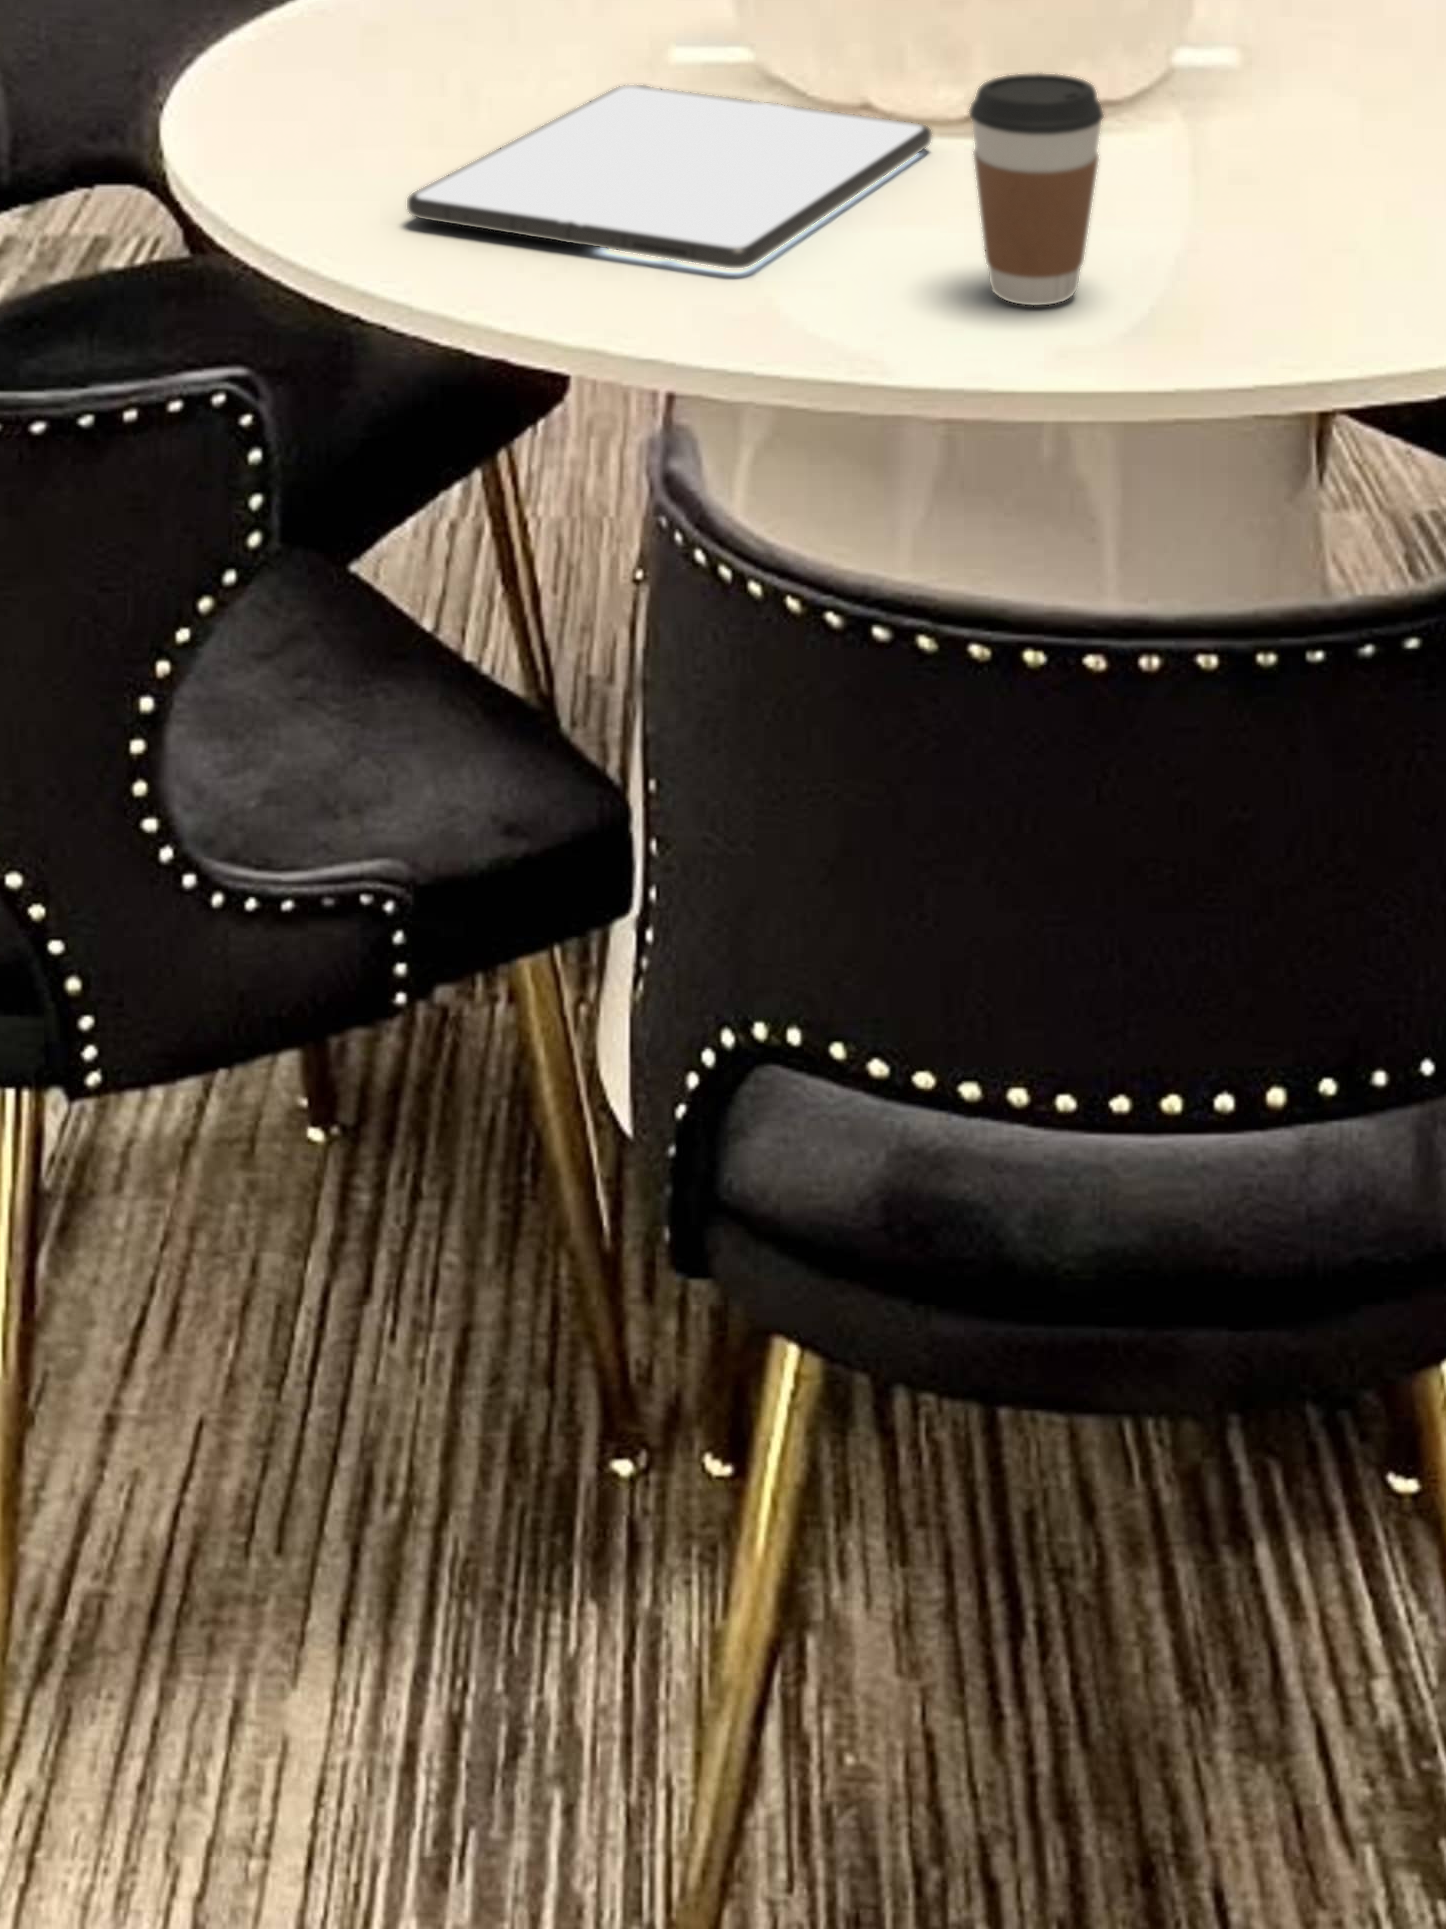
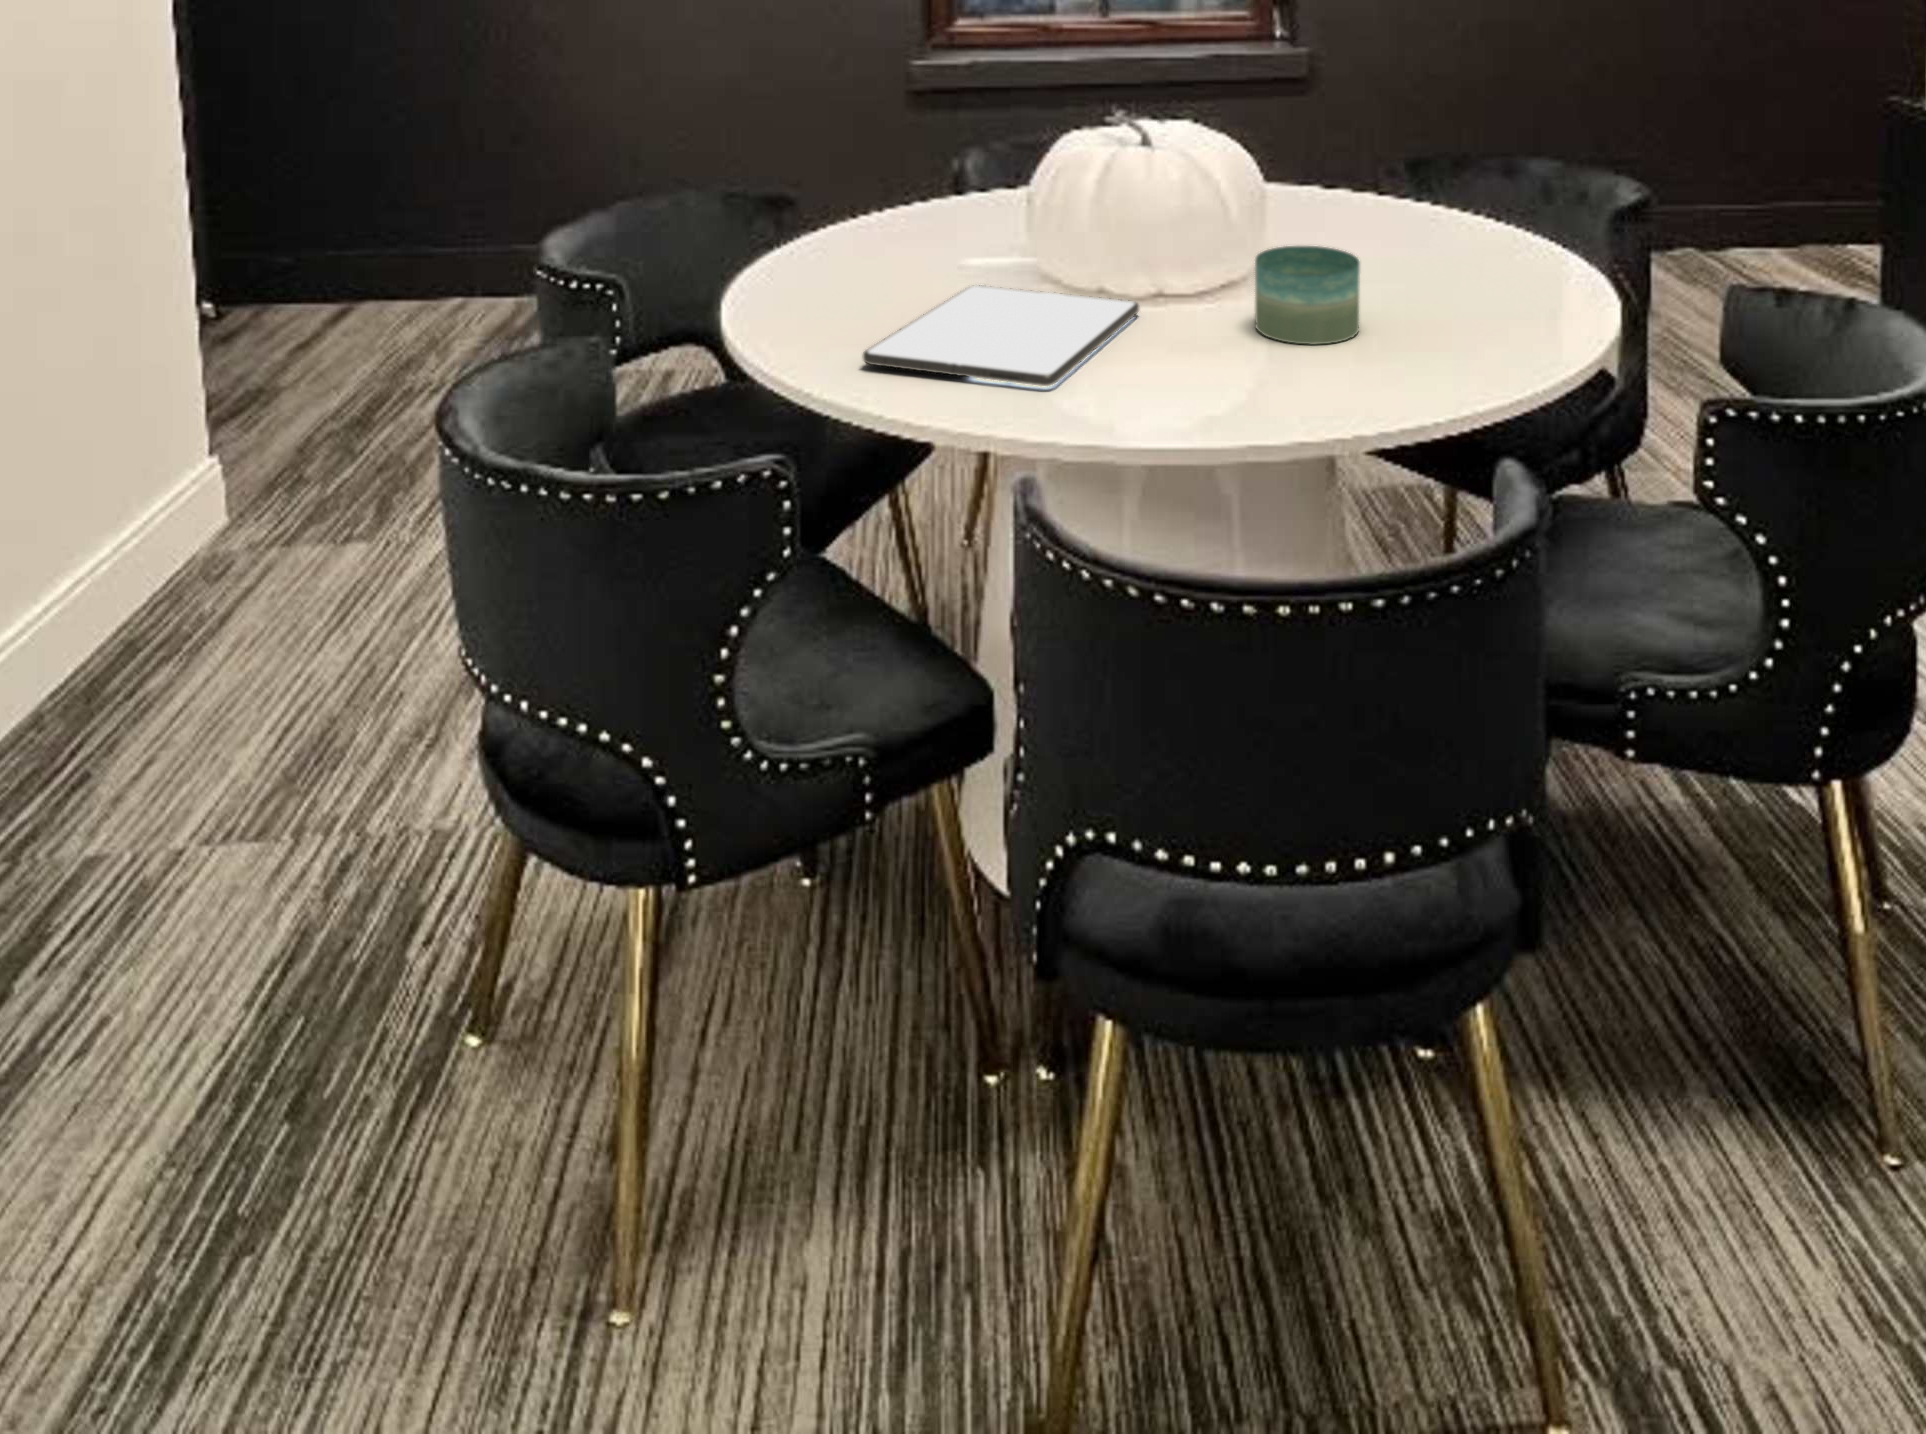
candle: none [1145,31,1347,215] -> present [1255,246,1360,345]
coffee cup: present [970,74,1103,305] -> none [1172,273,1245,400]

